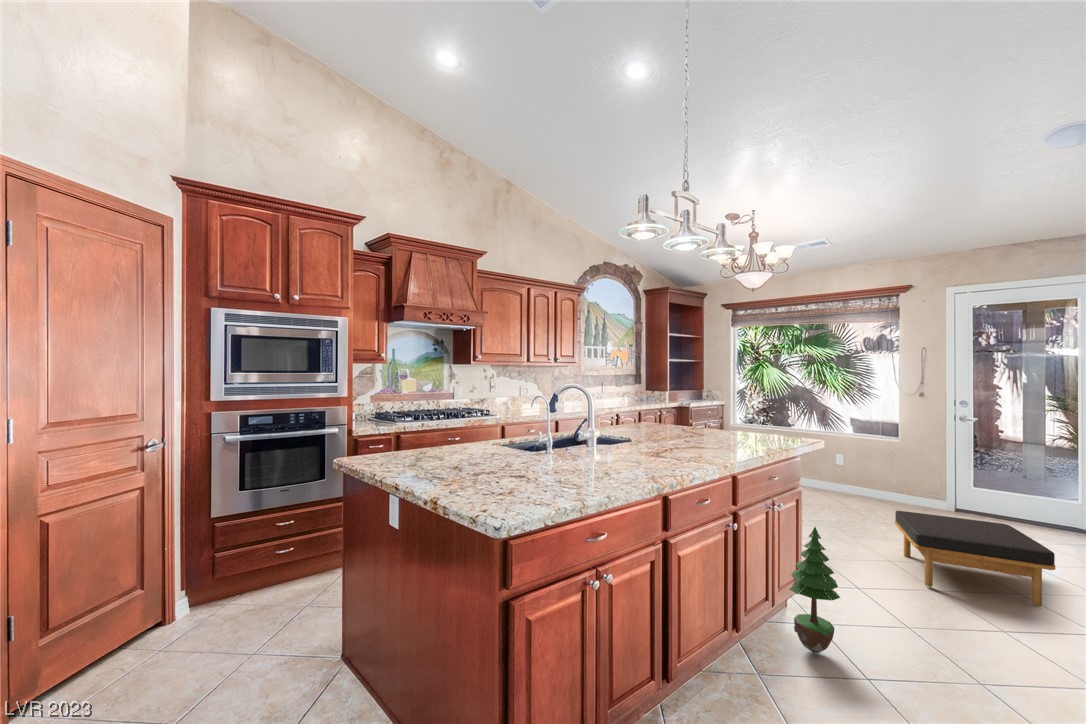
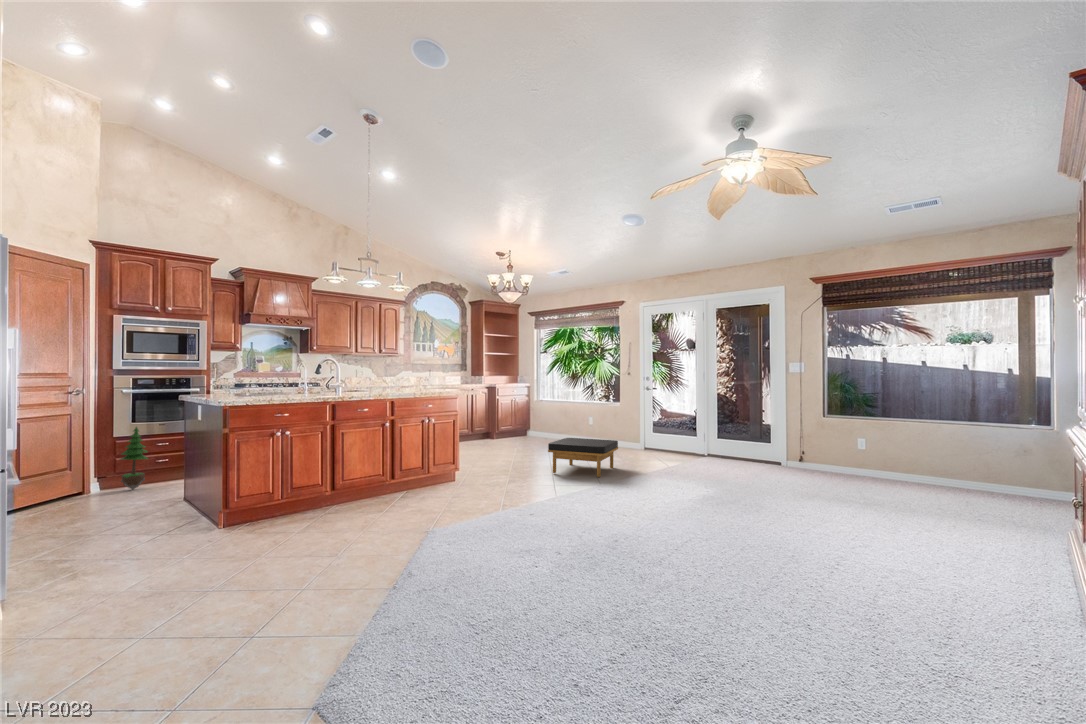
potted tree: present [790,527,840,653] -> present [121,427,148,489]

